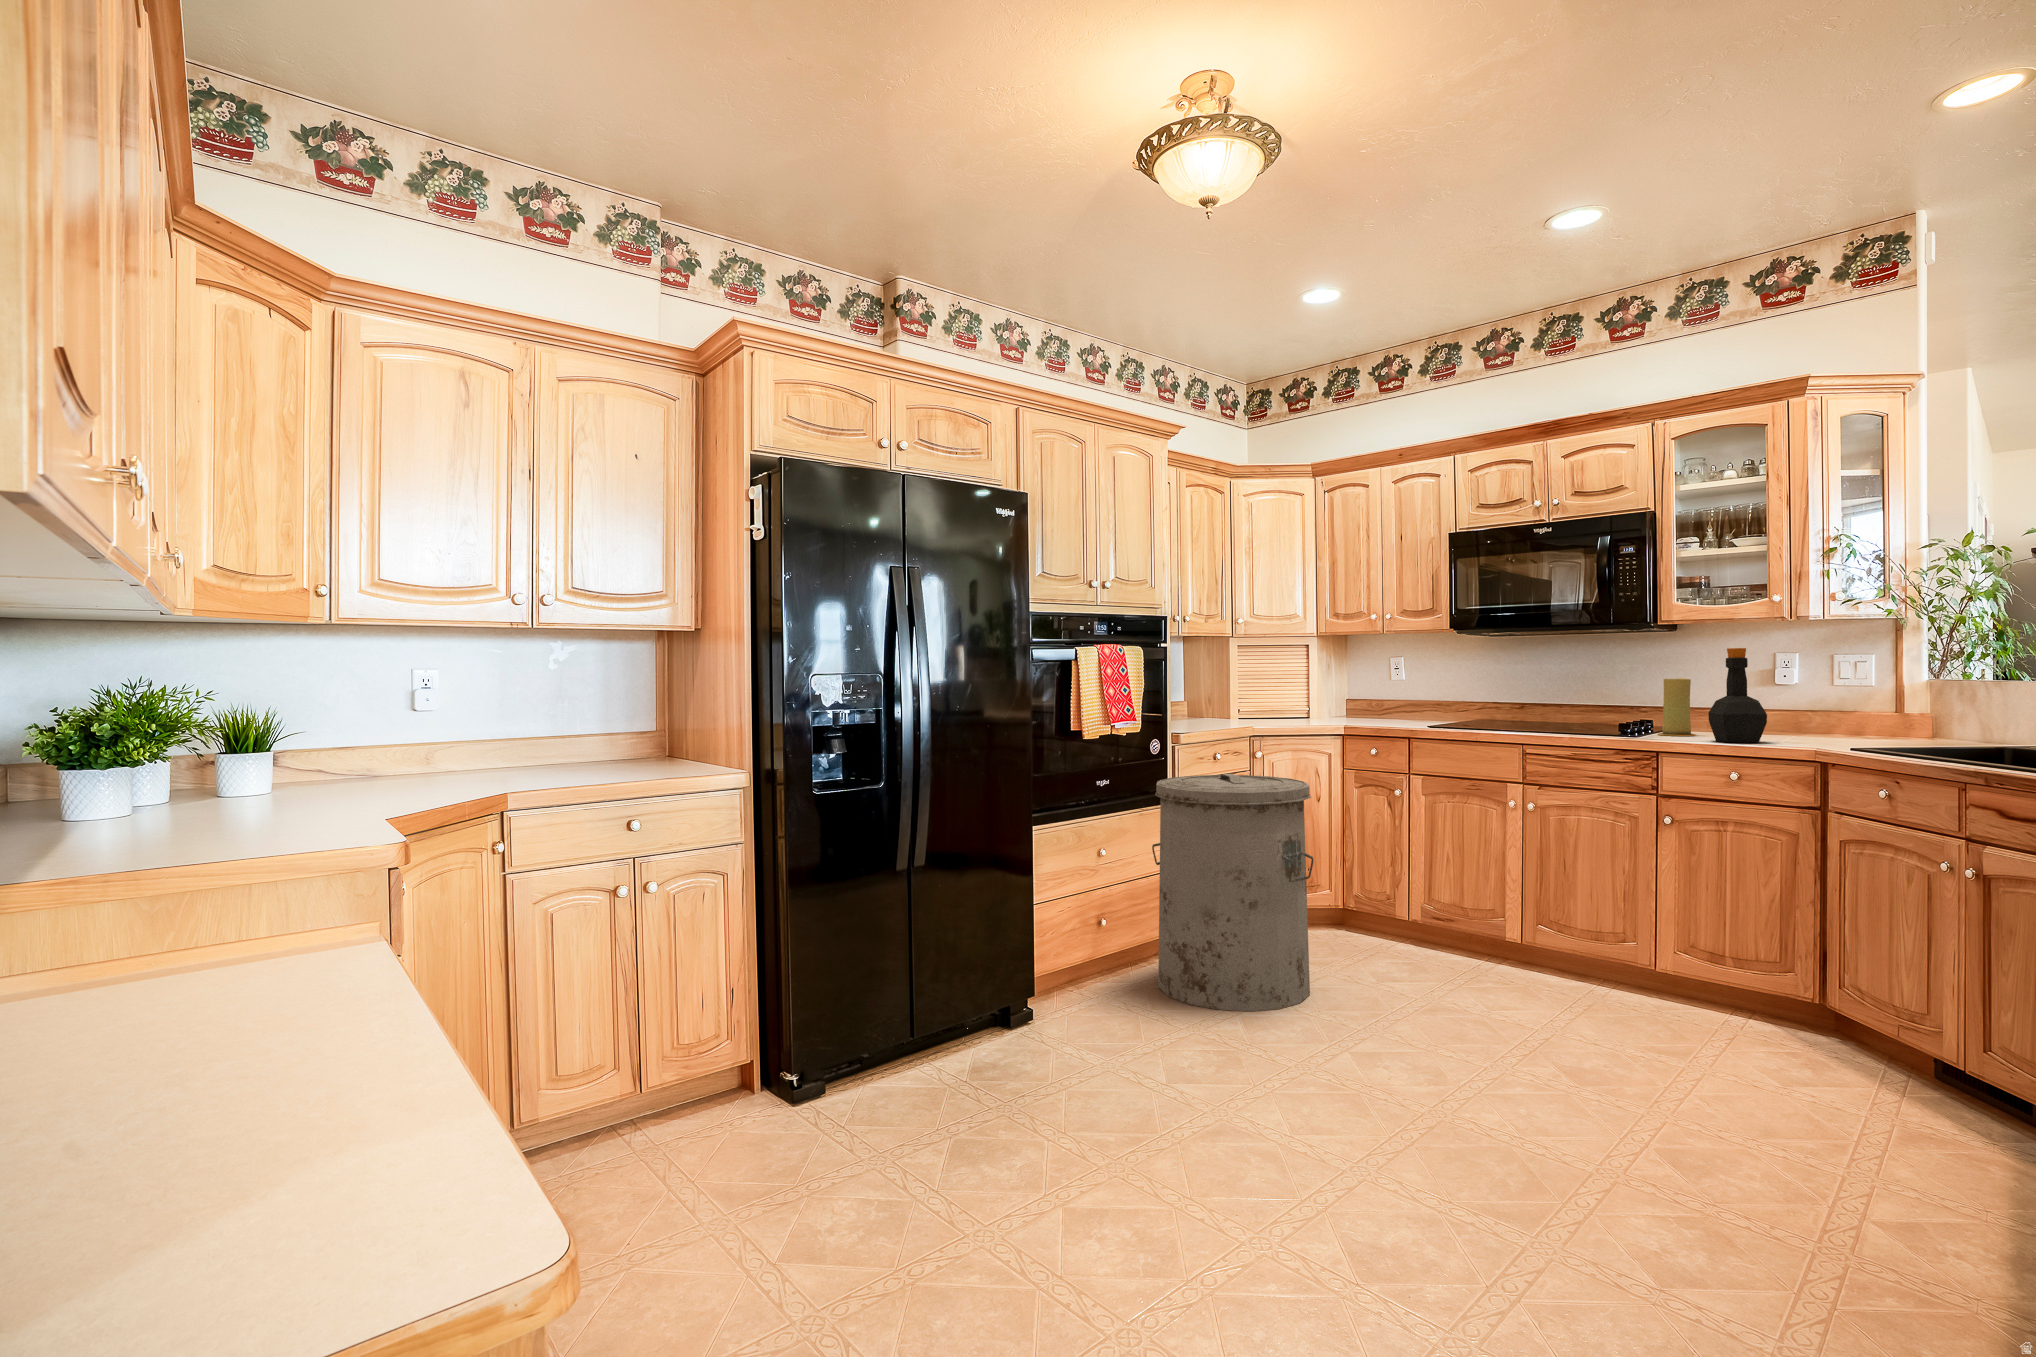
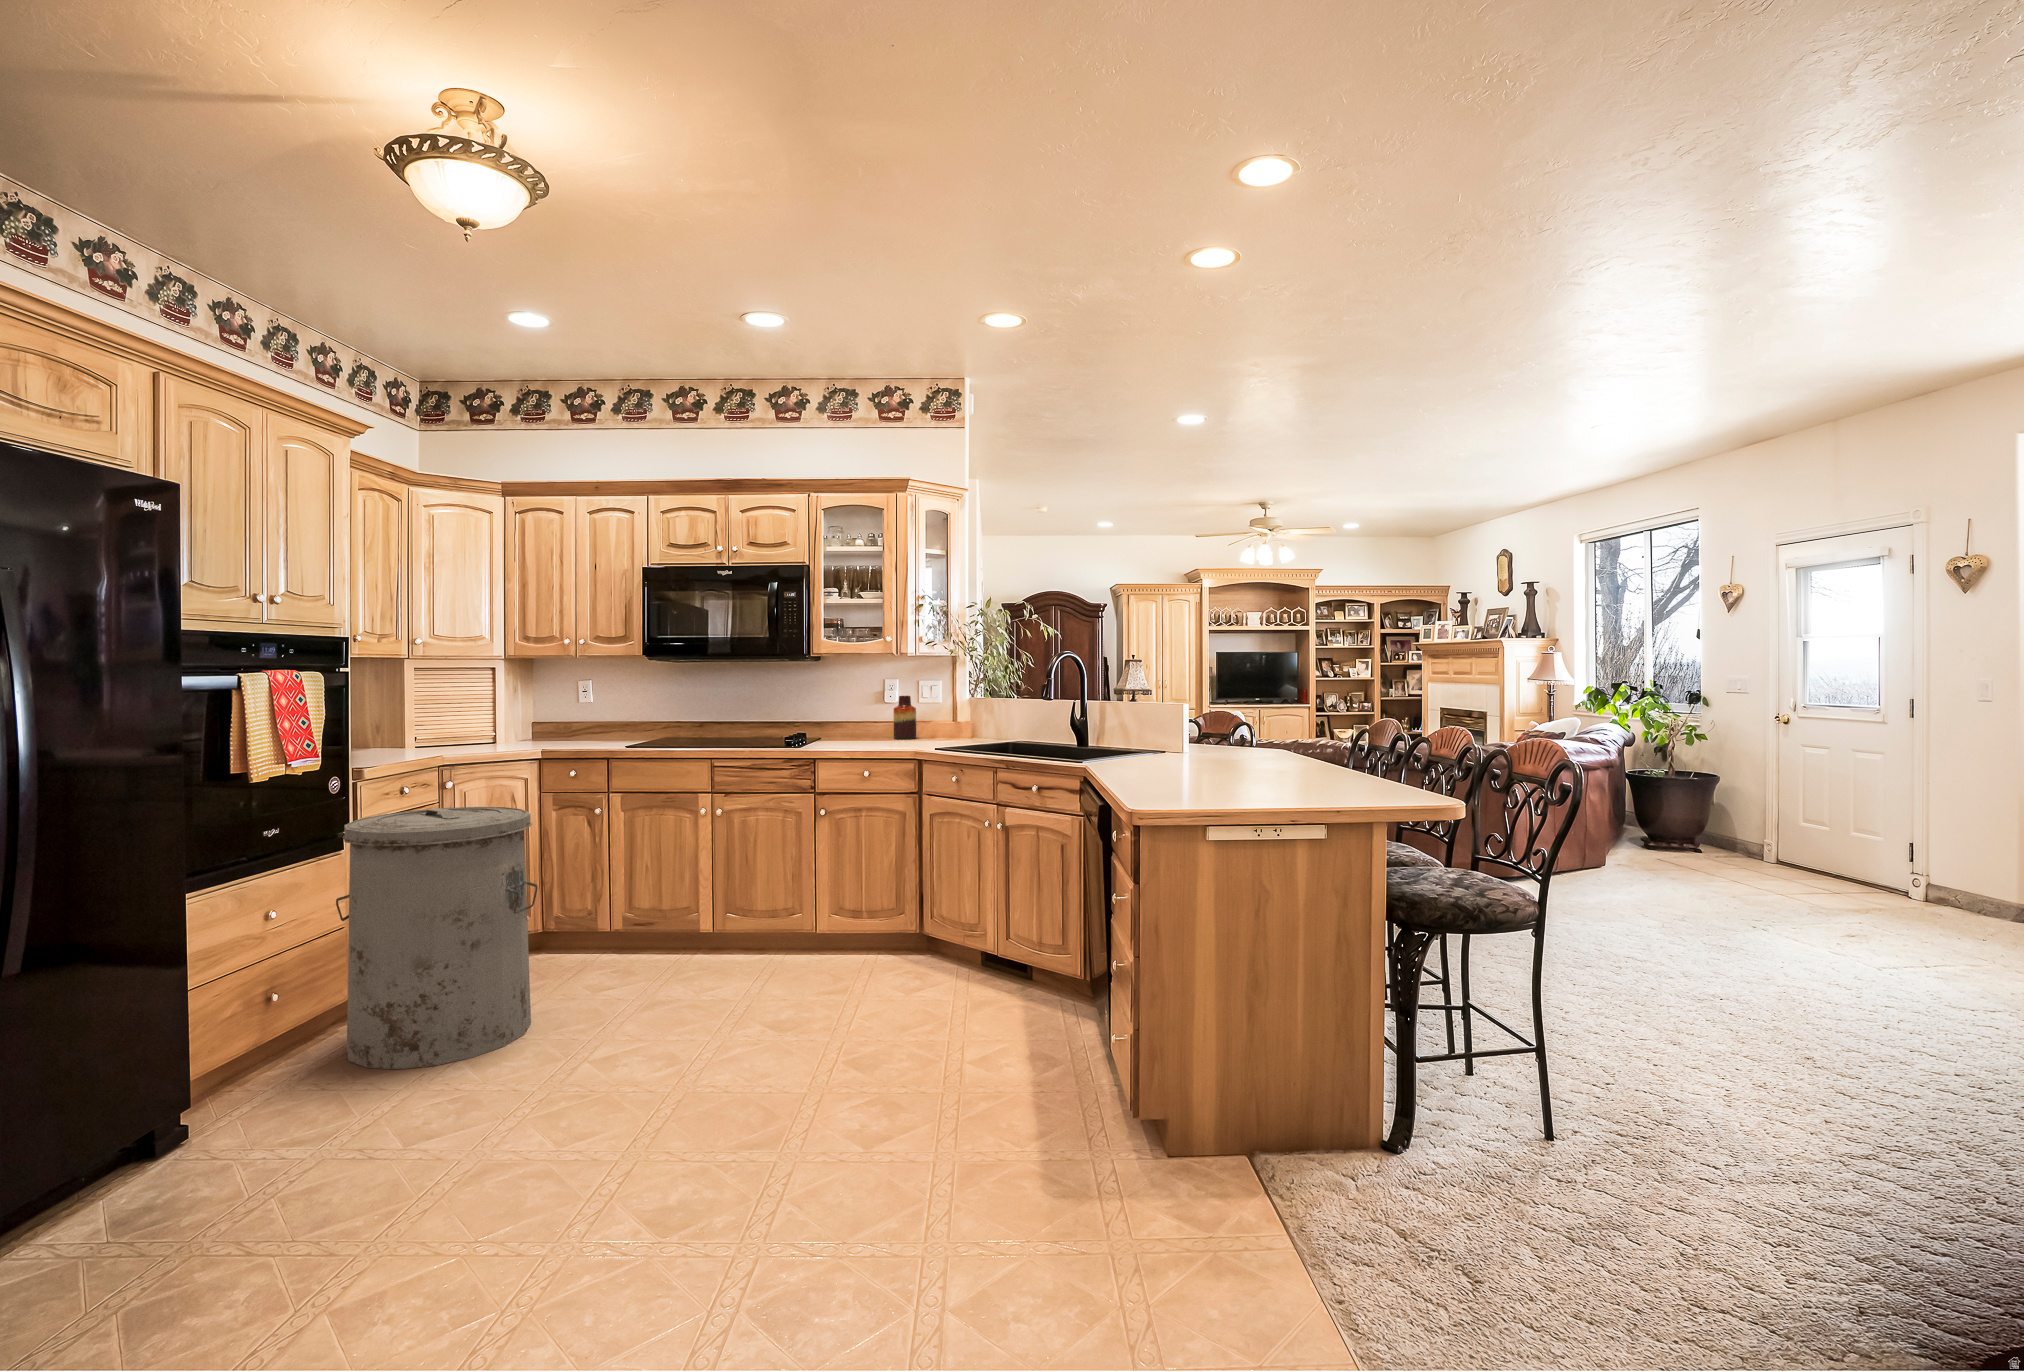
bottle: present [1708,648,1767,743] -> none [850,677,888,748]
vase: none [1792,676,1832,735] -> present [894,696,916,739]
candle: present [1658,678,1696,736] -> none [812,699,838,744]

